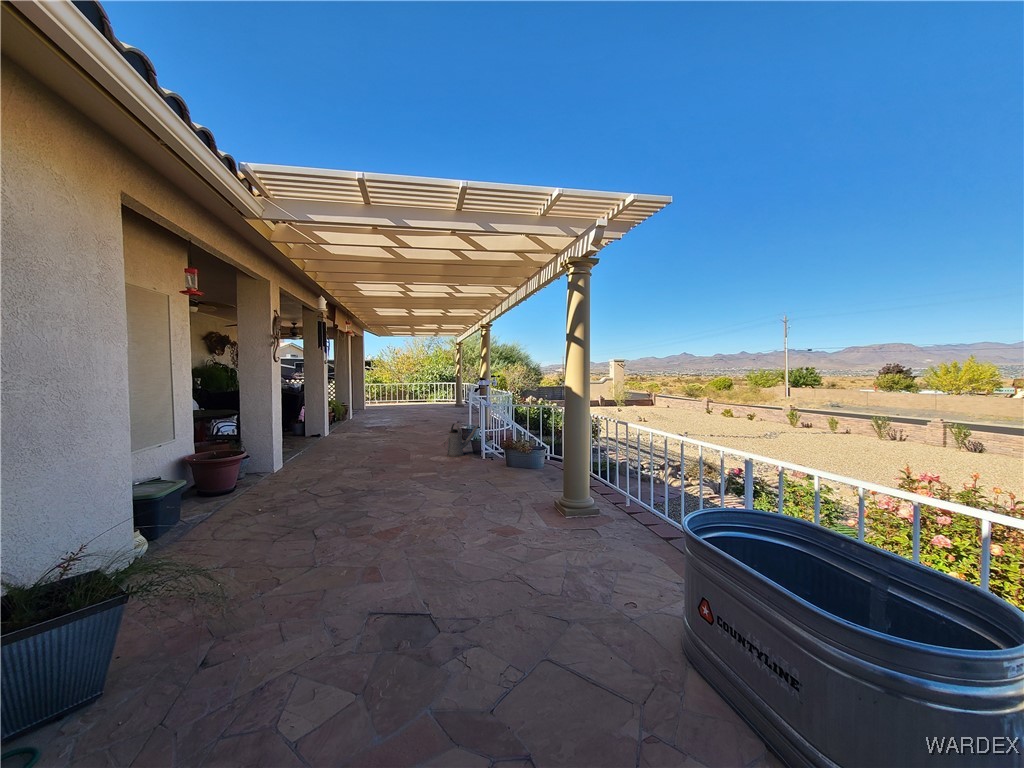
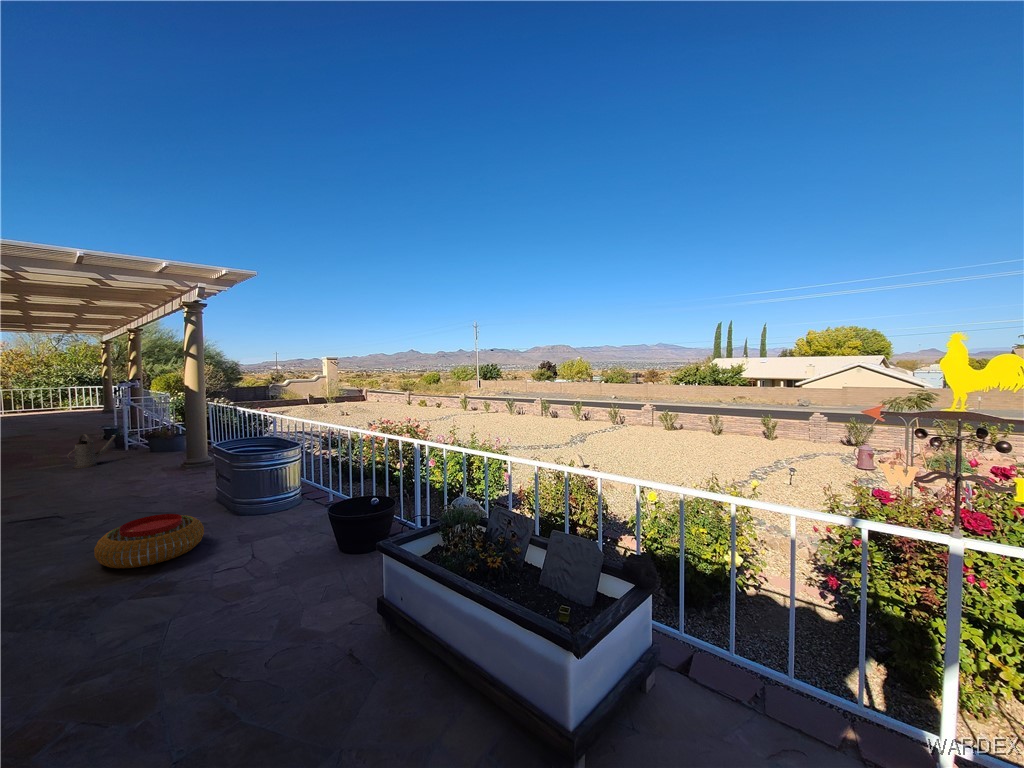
pouf: none [514,577,669,702] -> present [94,514,204,569]

